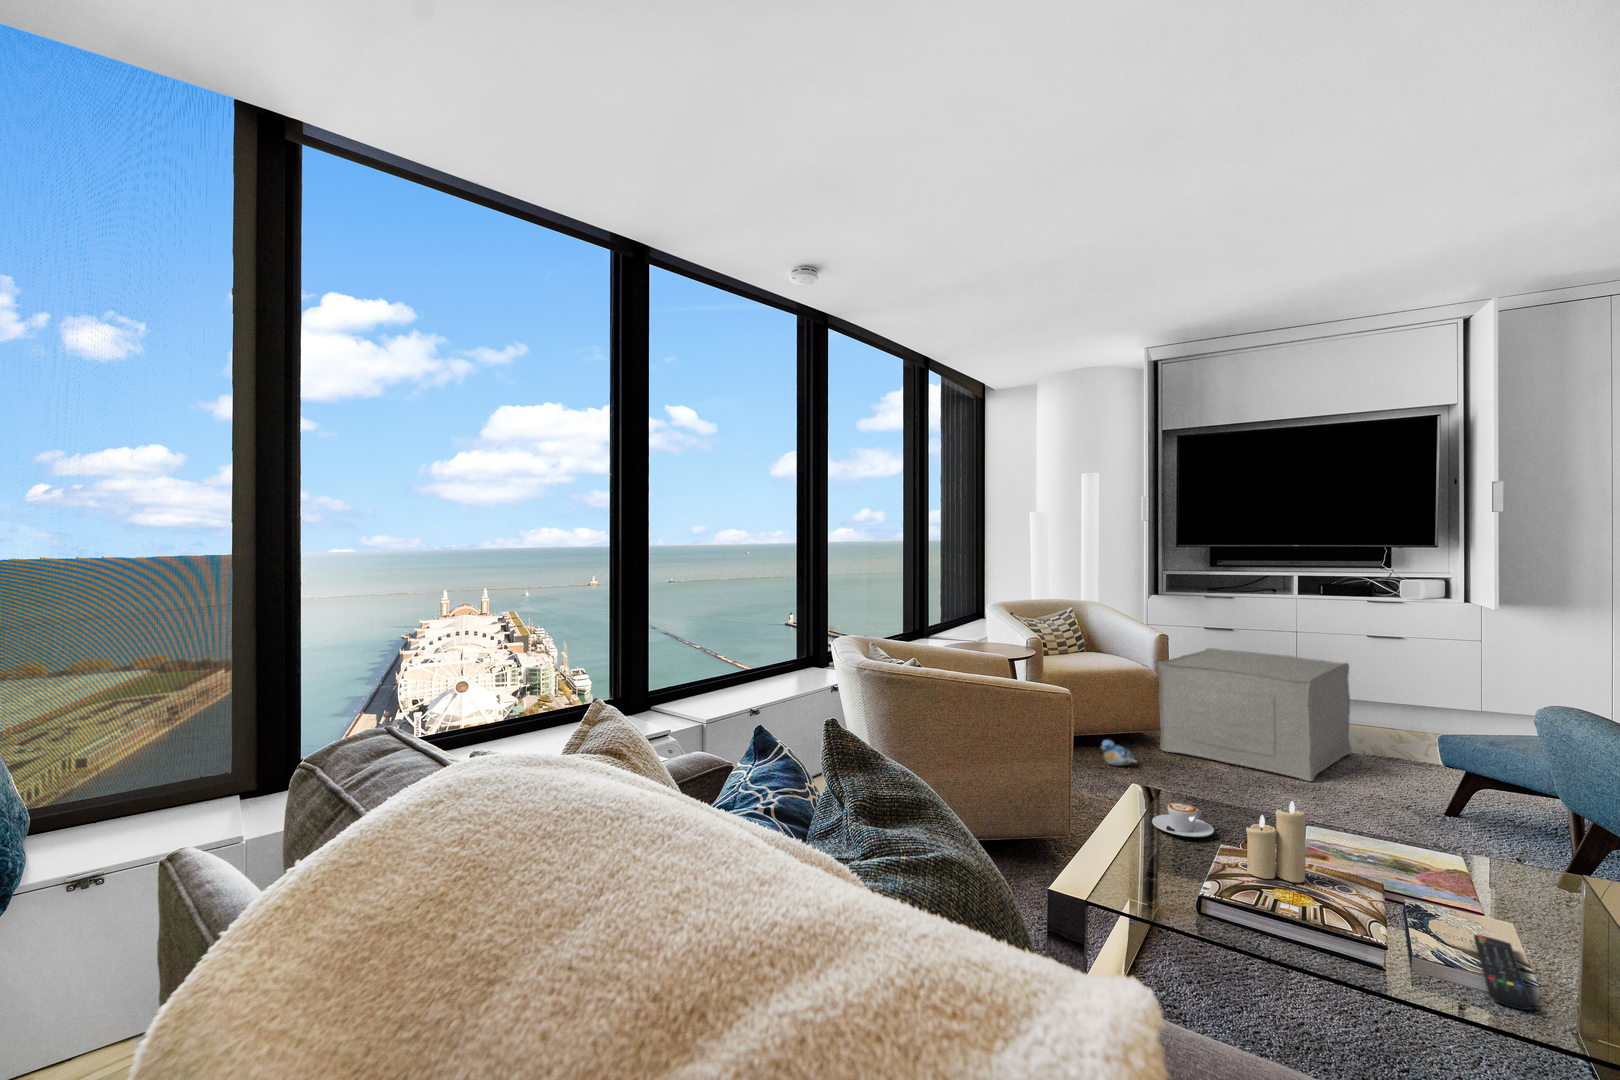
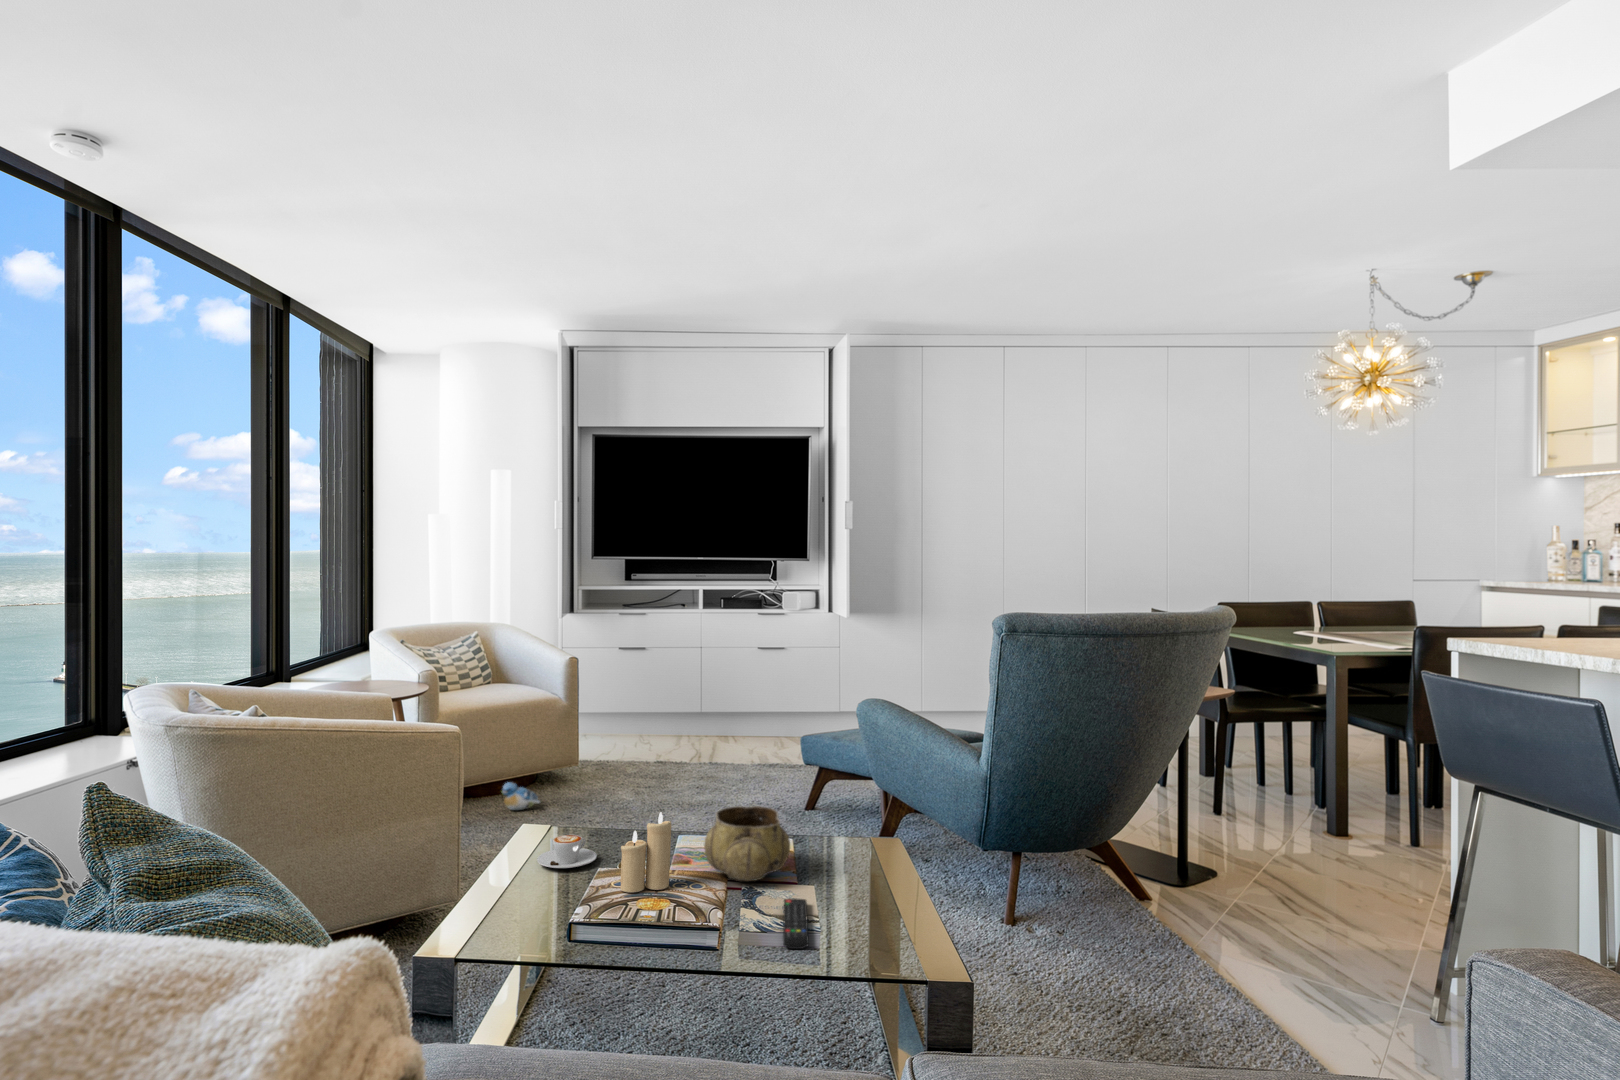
ottoman: present [1158,648,1351,781] -> none [567,670,741,796]
decorative bowl: none [1347,809,1473,900] -> present [704,806,790,881]

